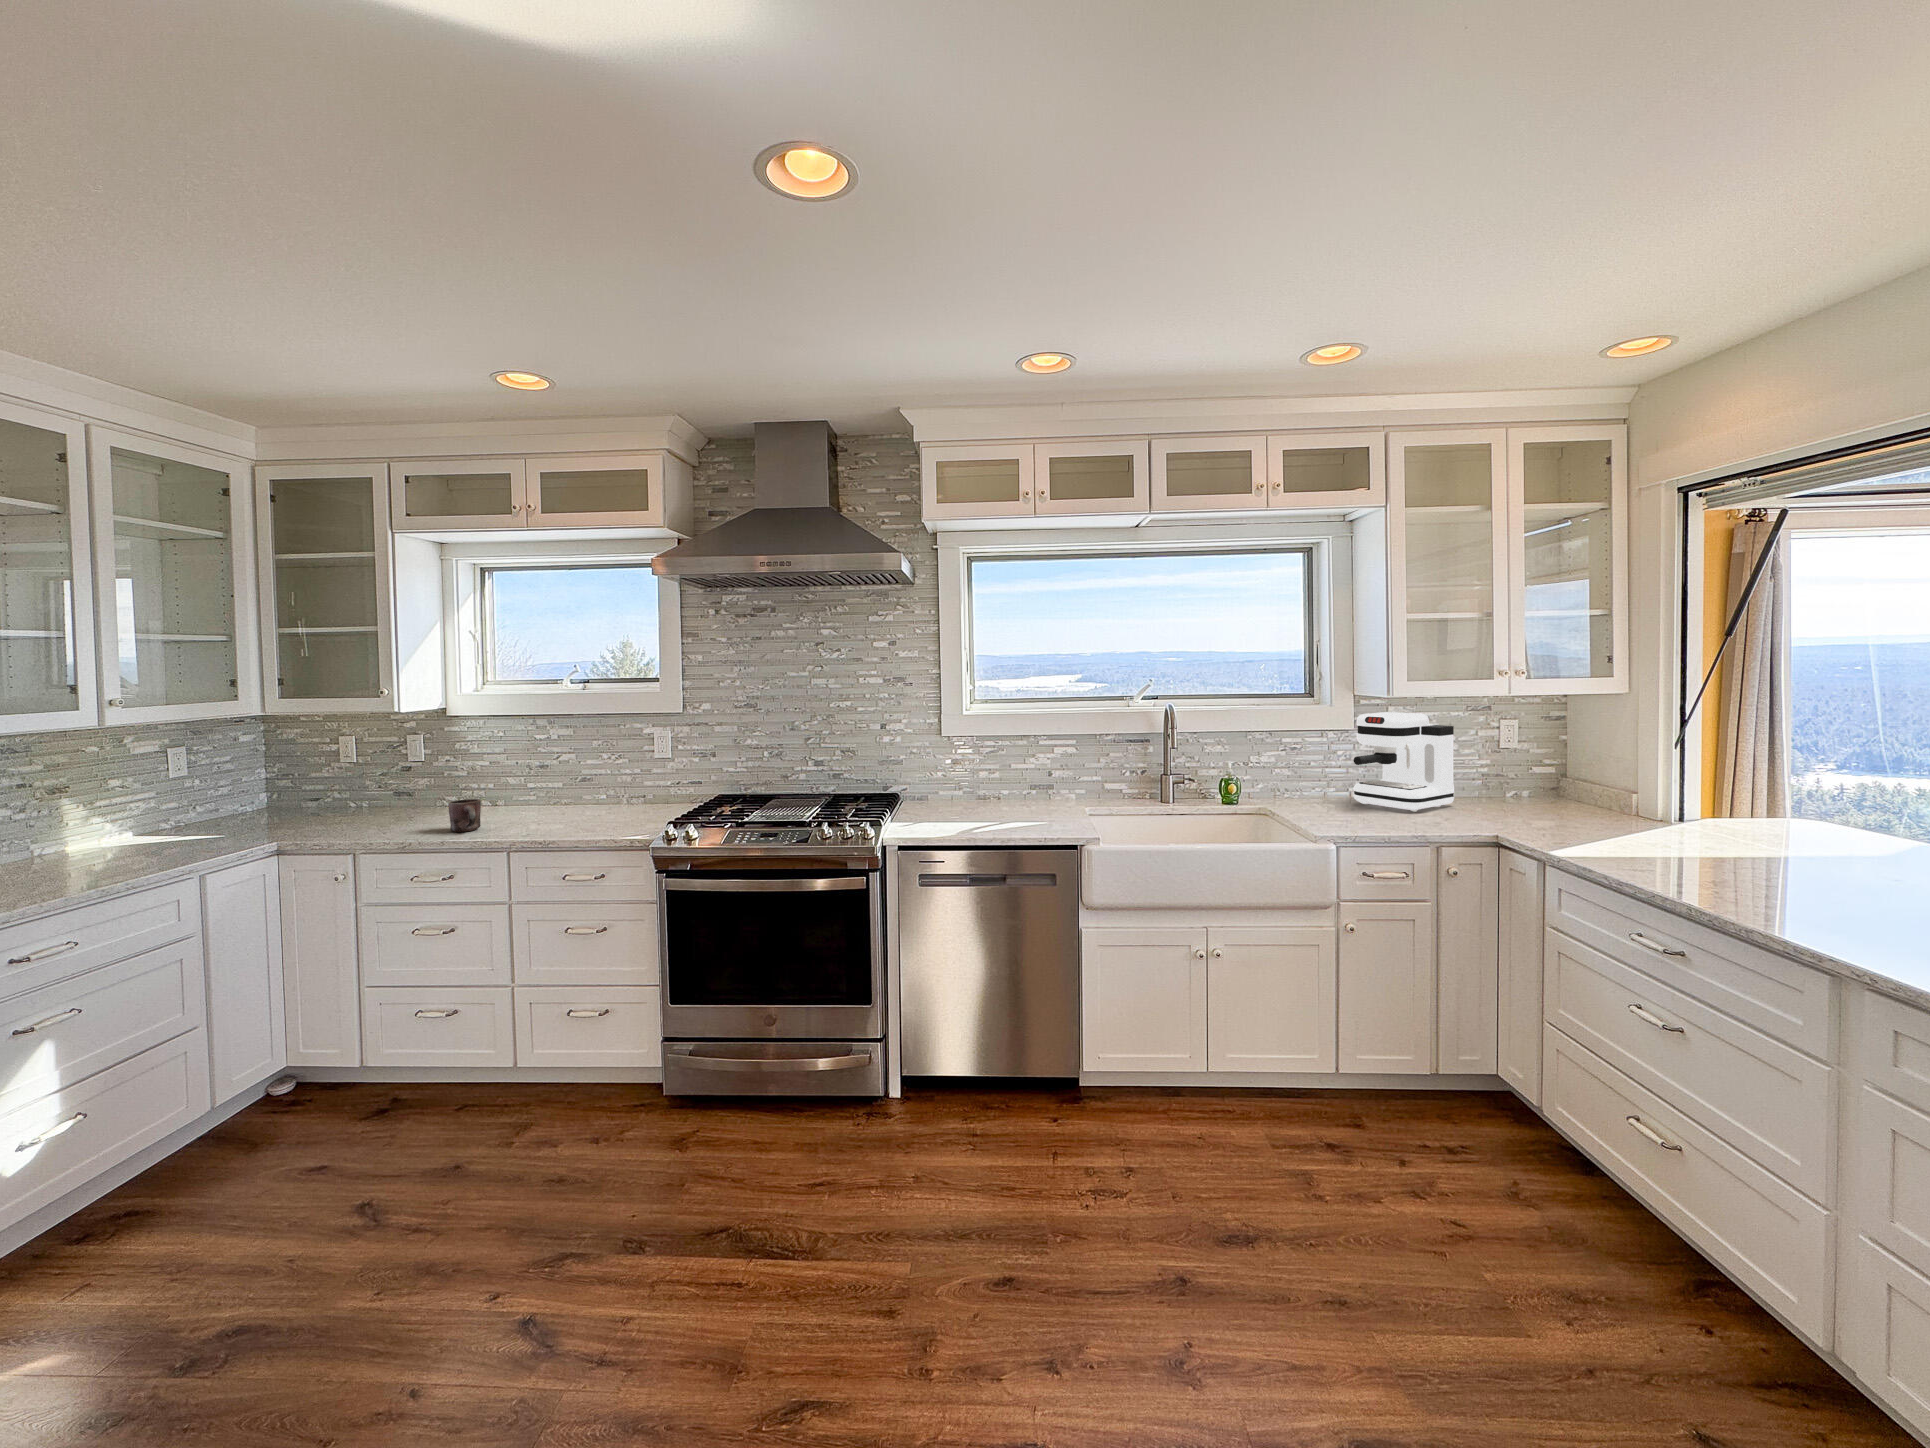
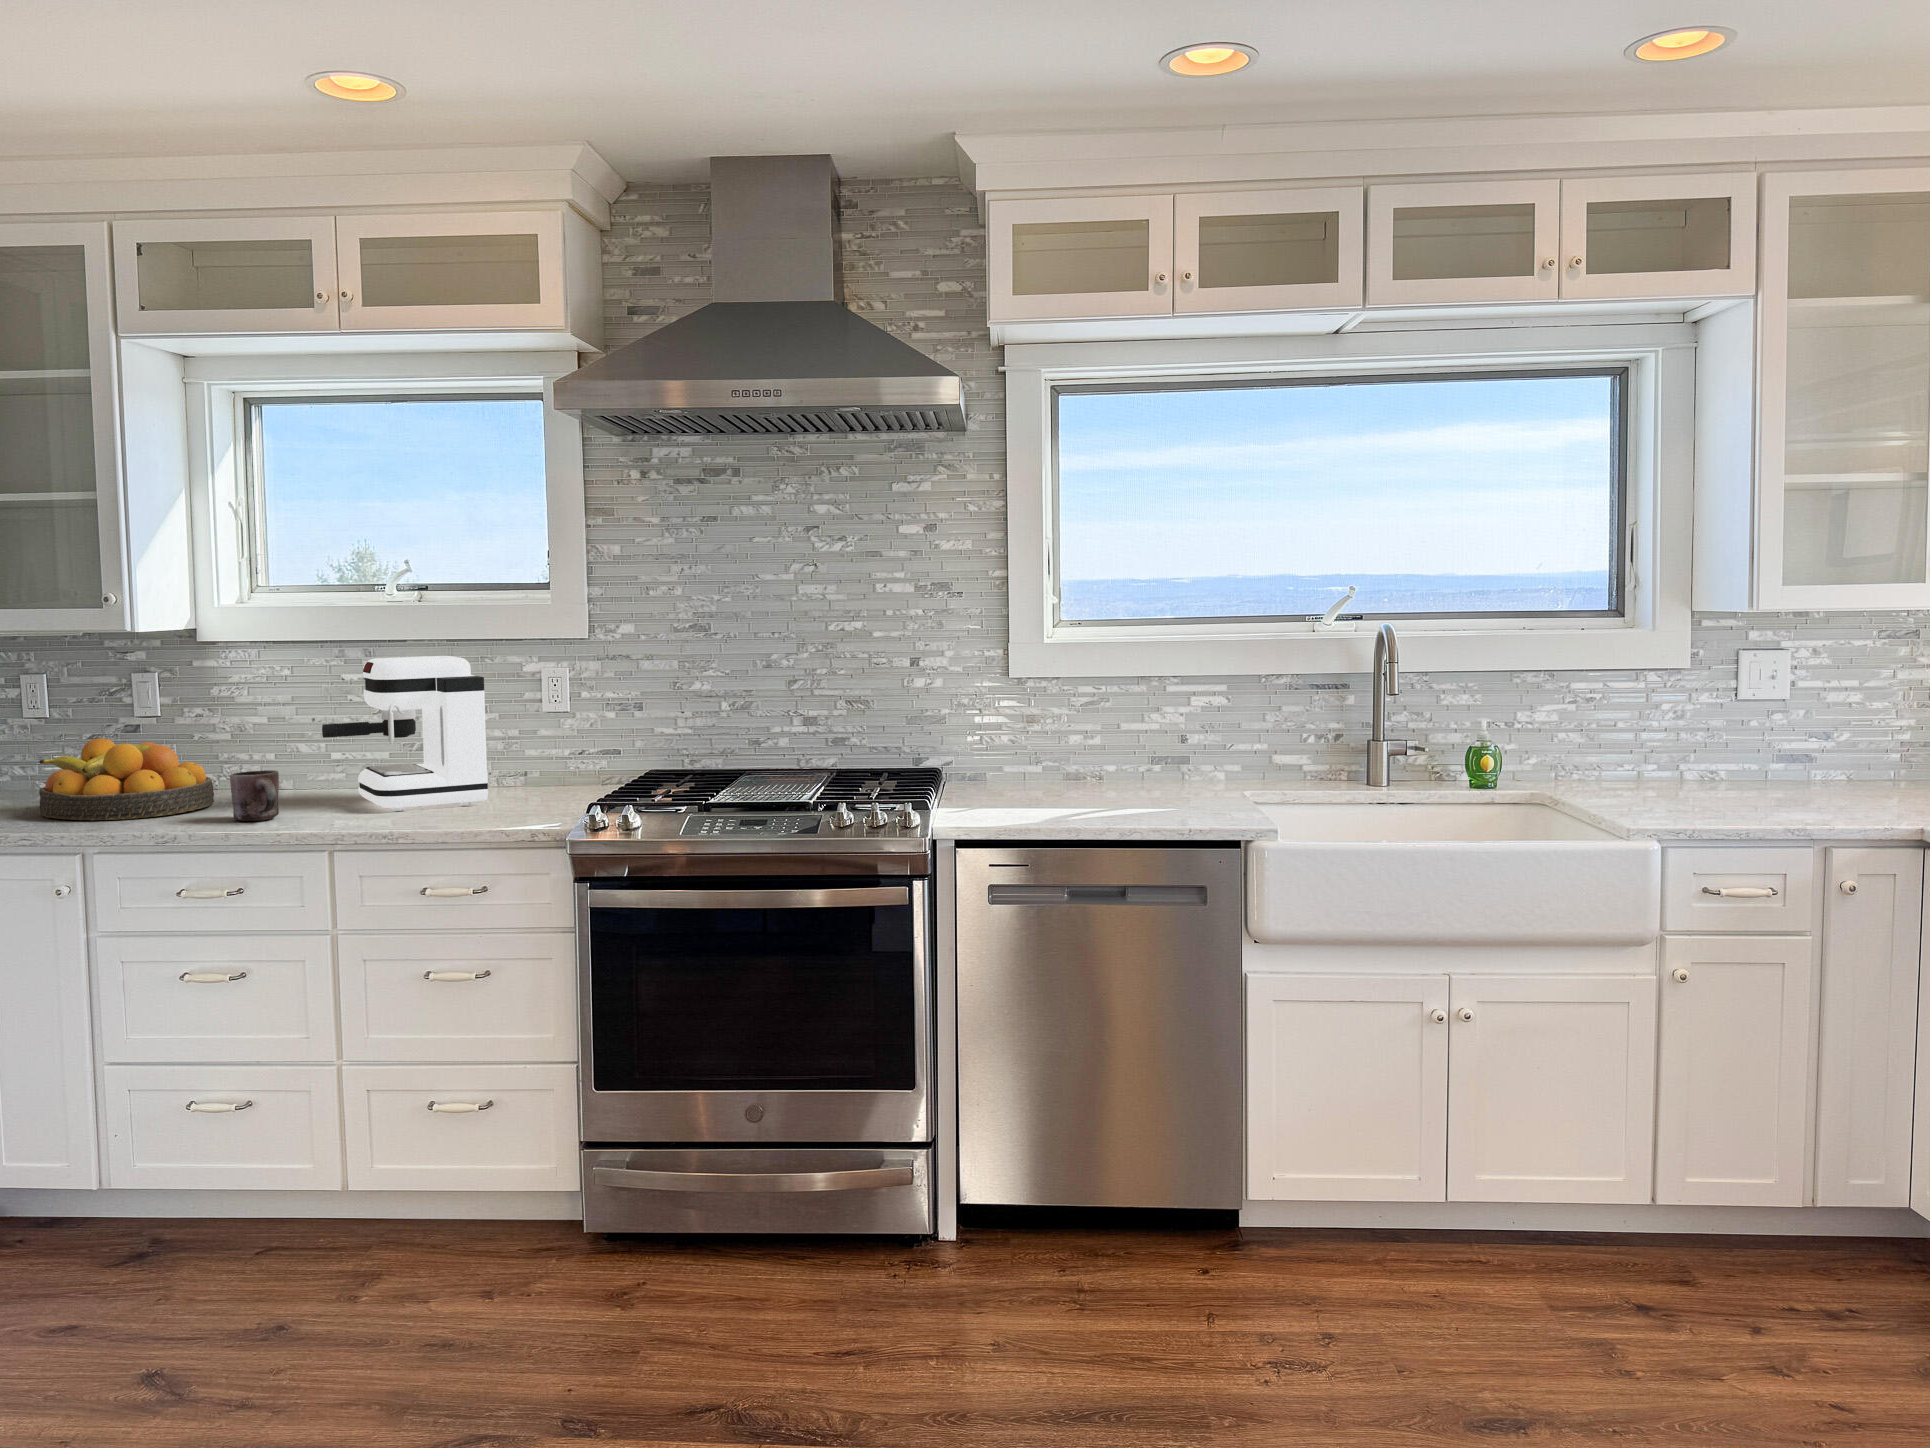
coffee maker: present [1353,712,1454,812] -> present [322,656,488,811]
fruit bowl: none [333,778,448,832] -> present [39,738,214,820]

